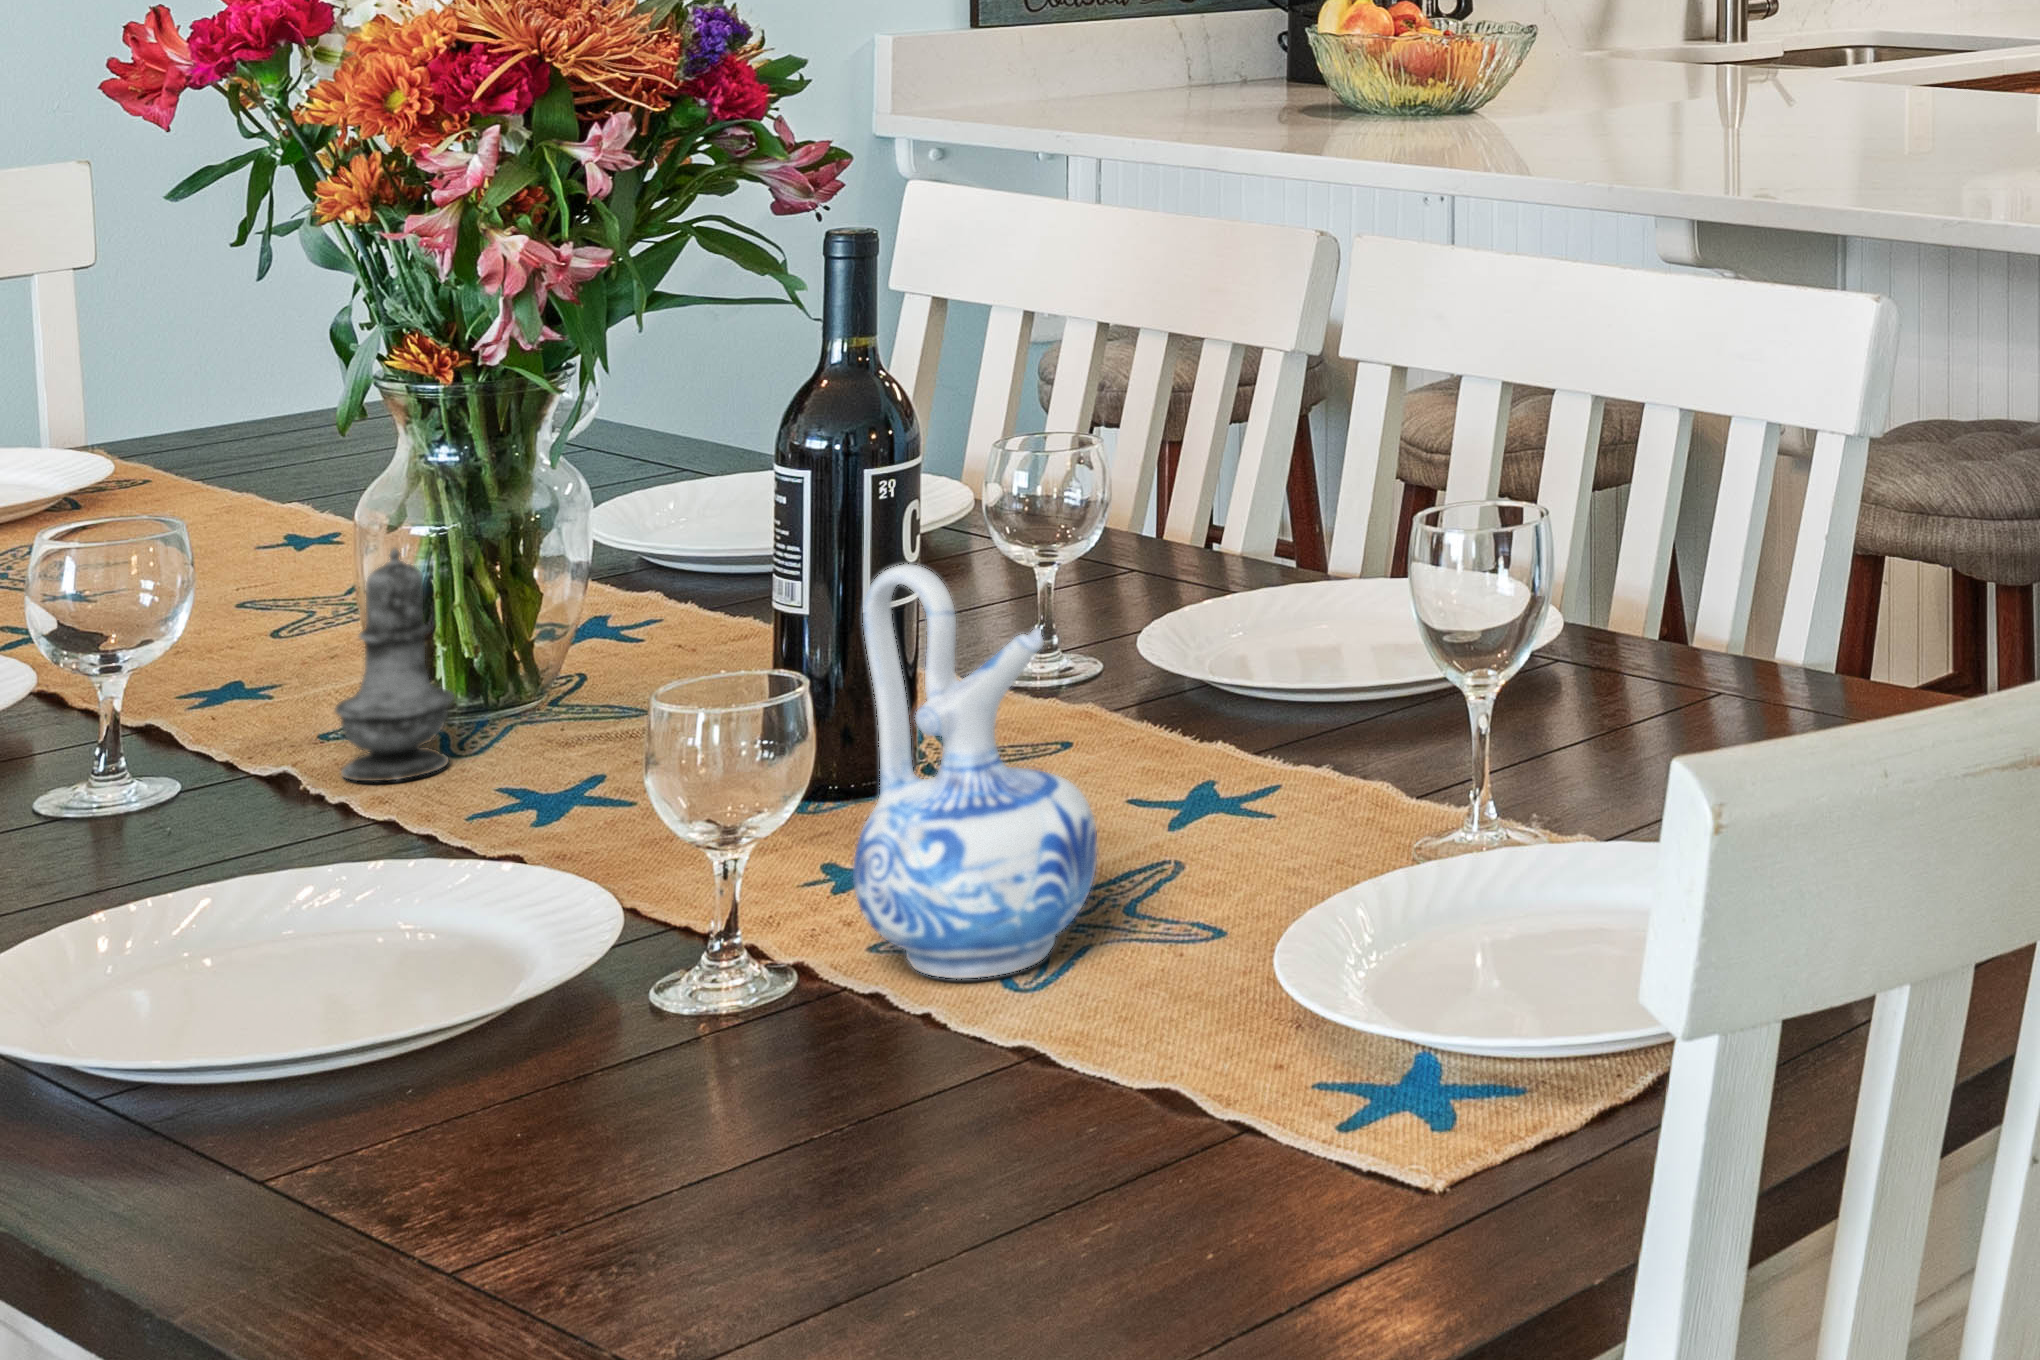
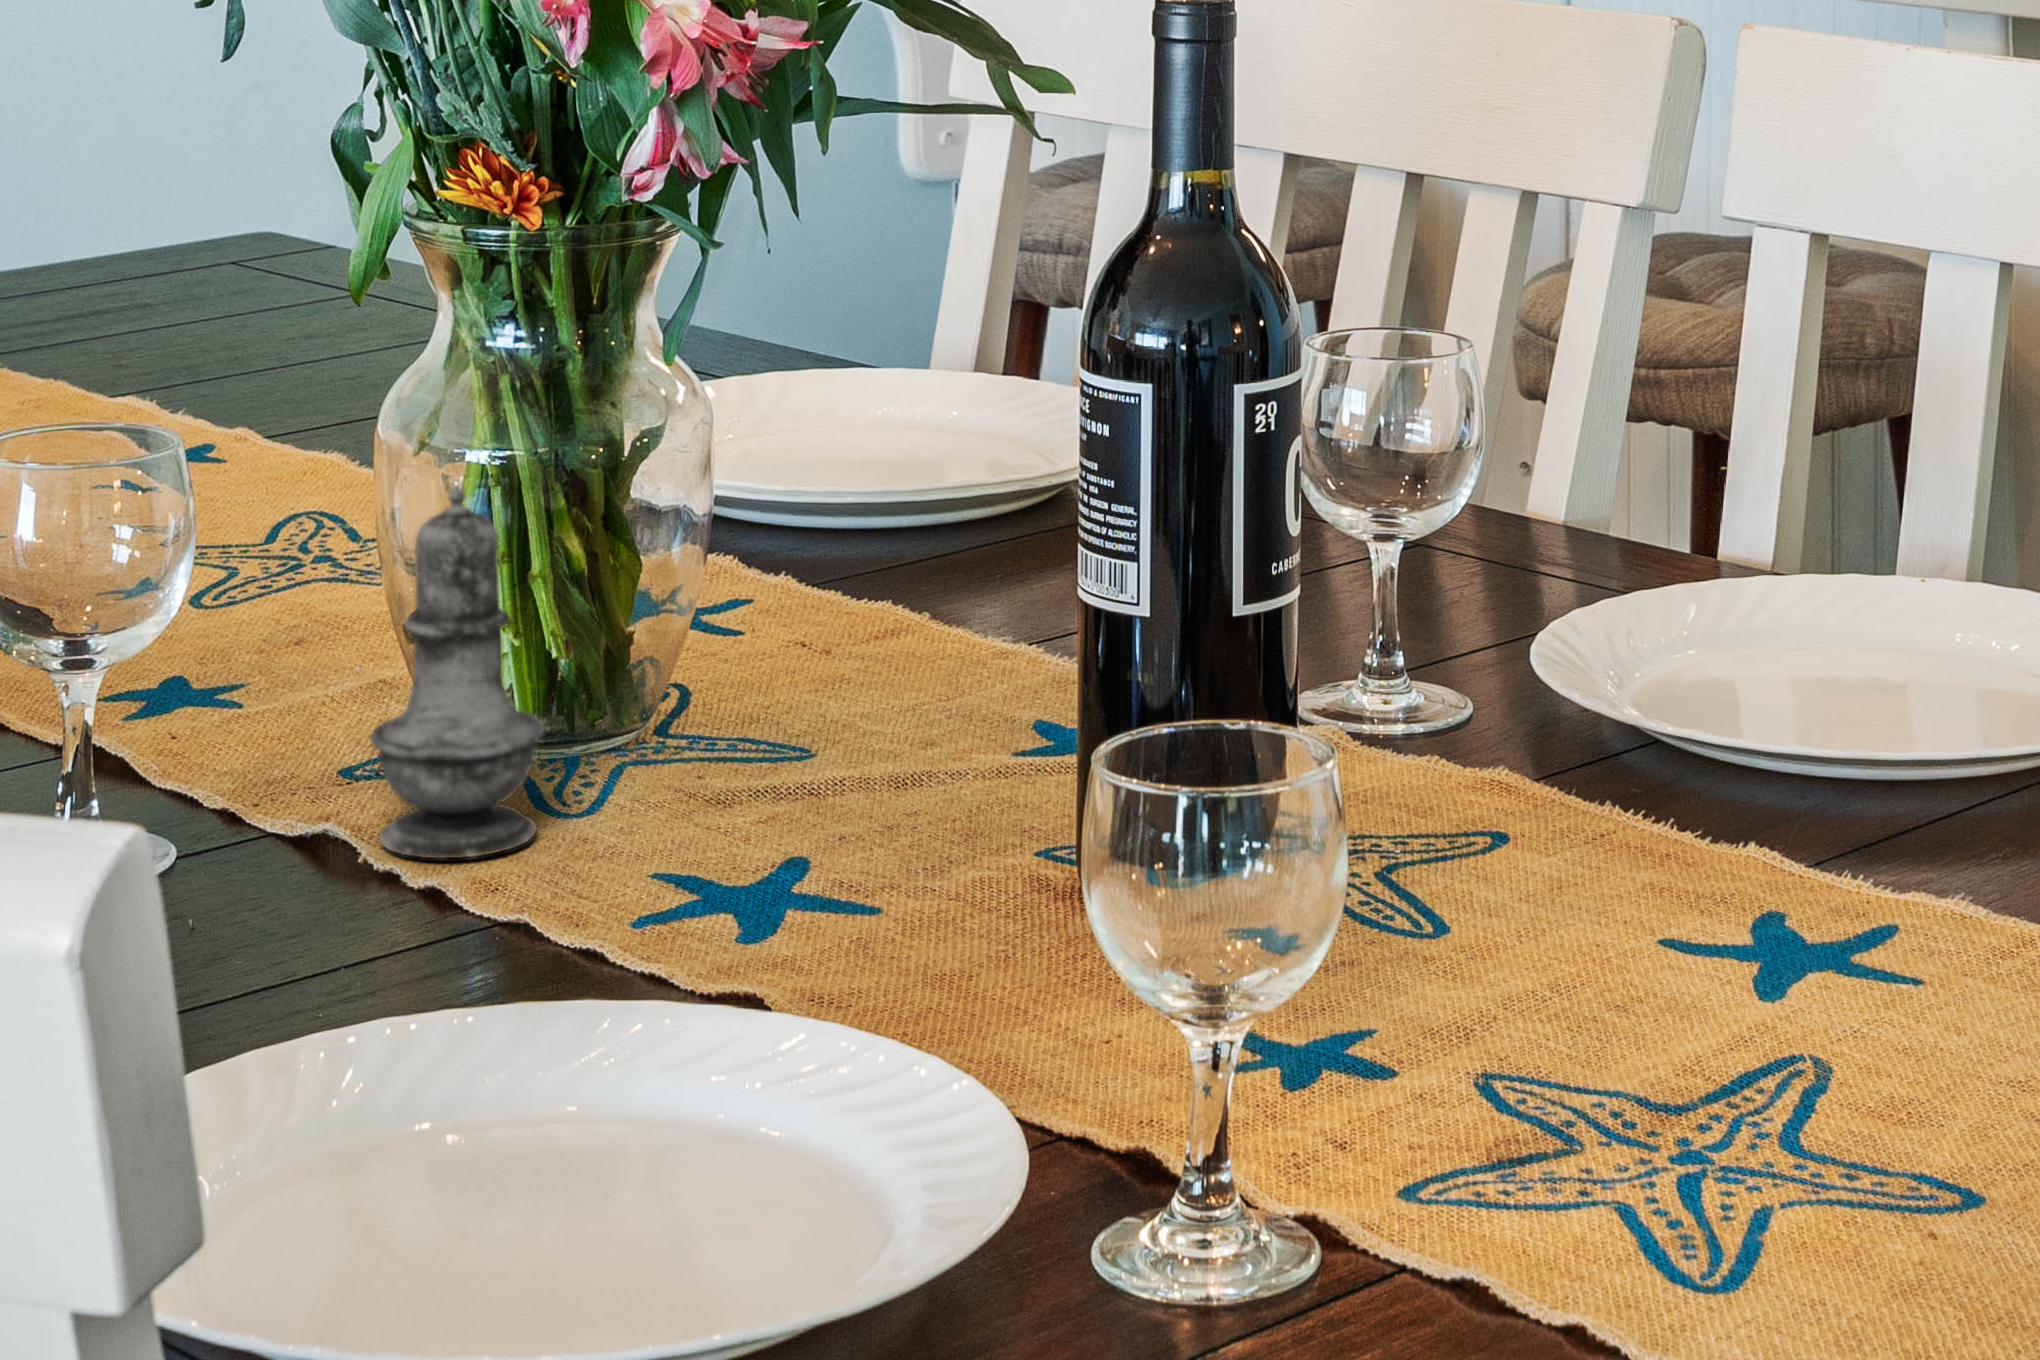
ceramic pitcher: present [853,564,1097,978] -> none [1361,554,1758,1269]

